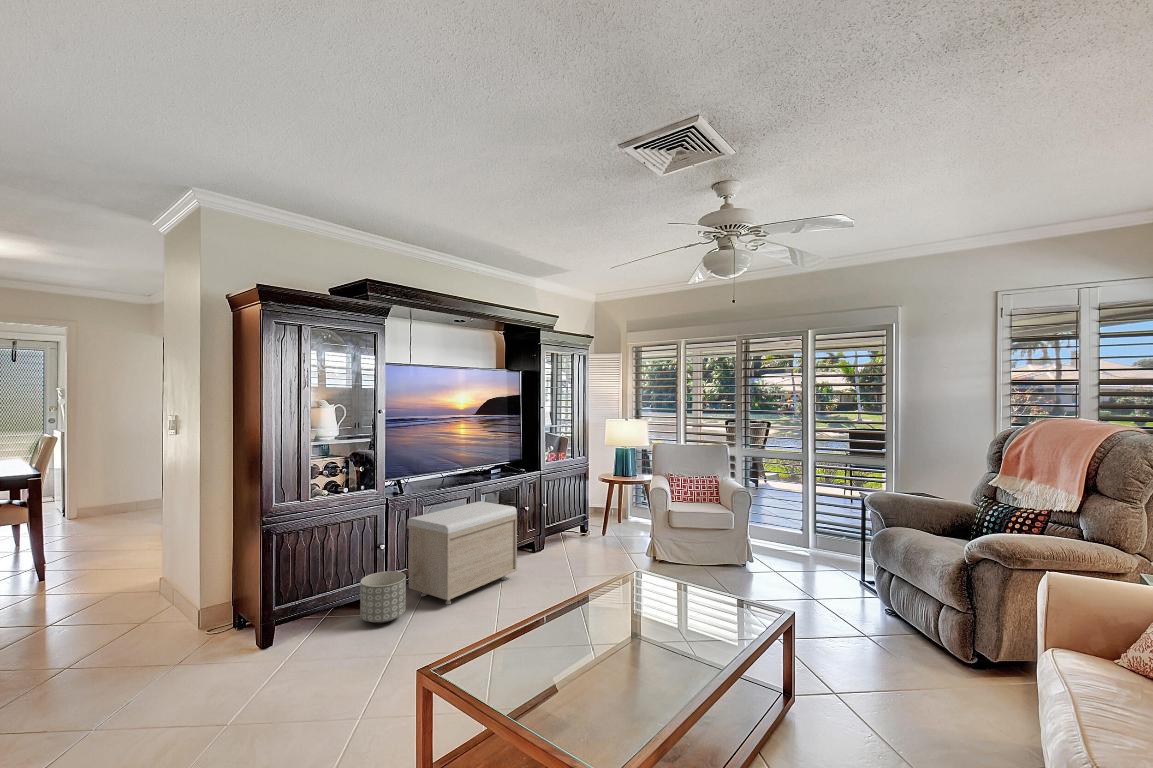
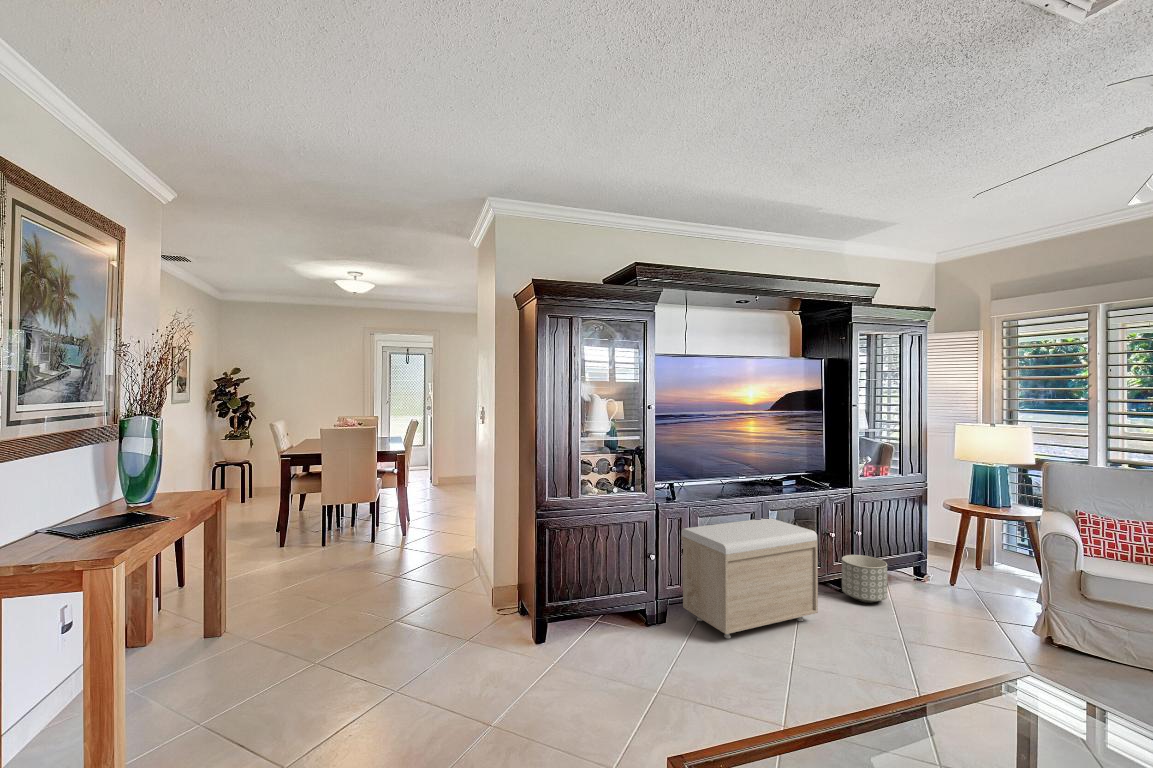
planter: present [360,571,406,623] -> present [842,555,888,603]

